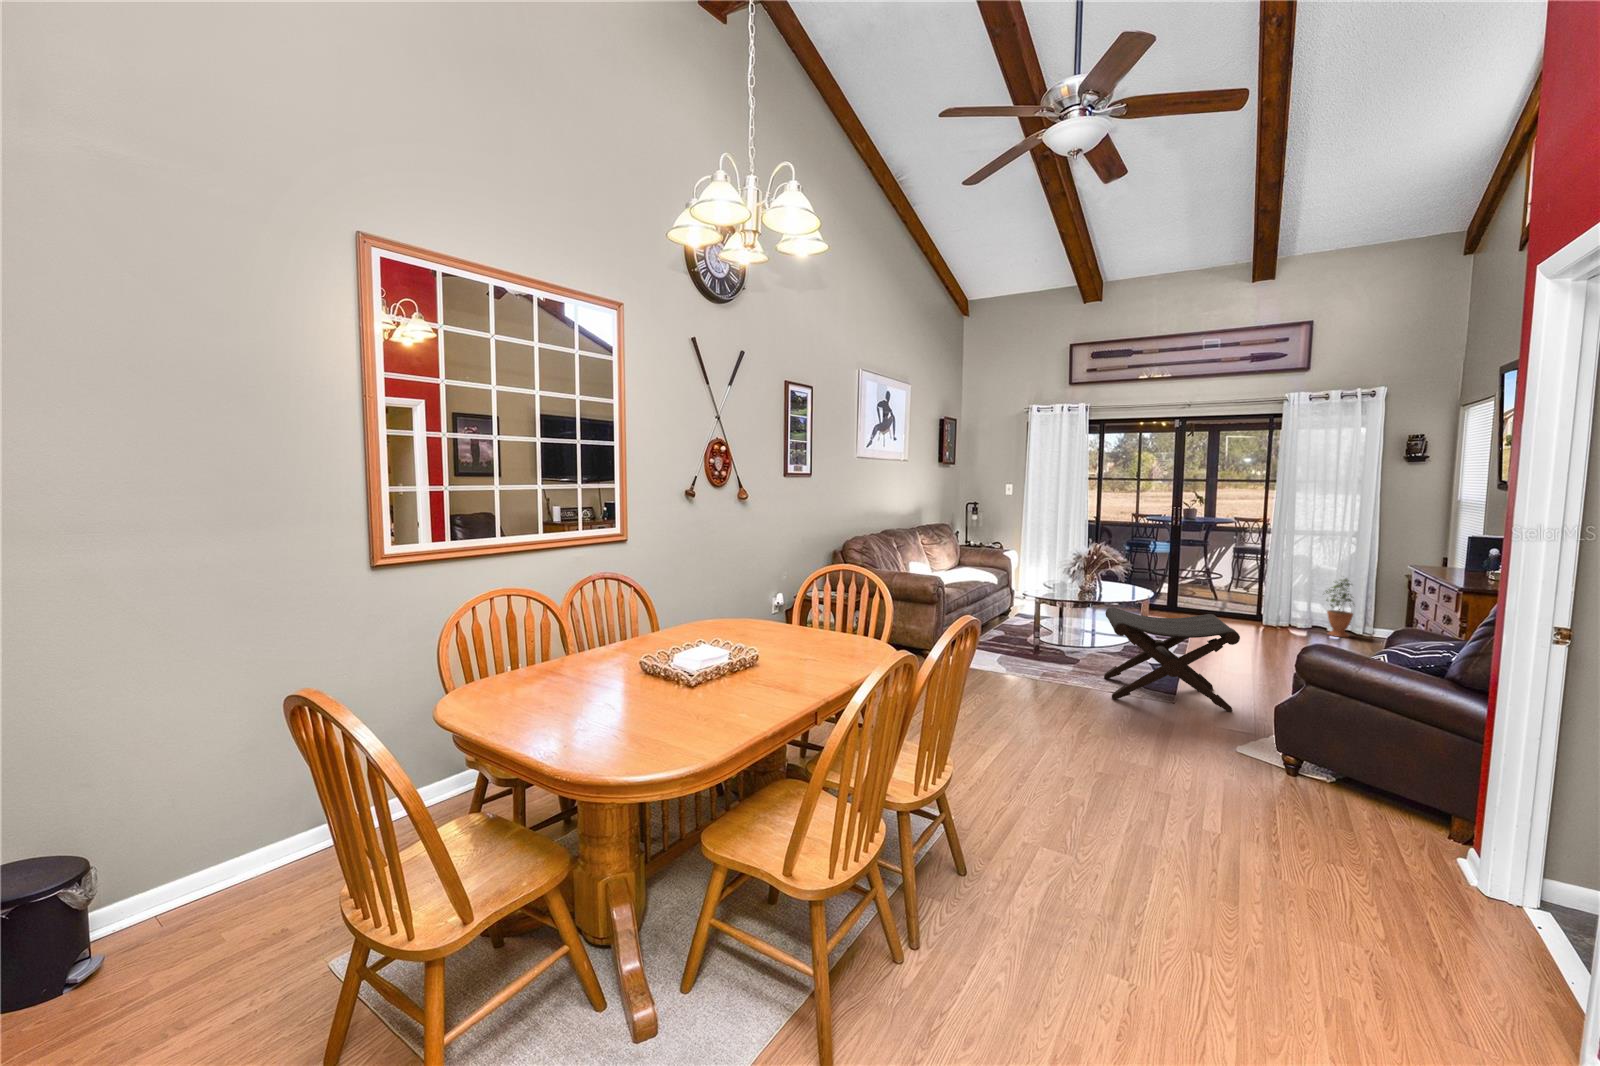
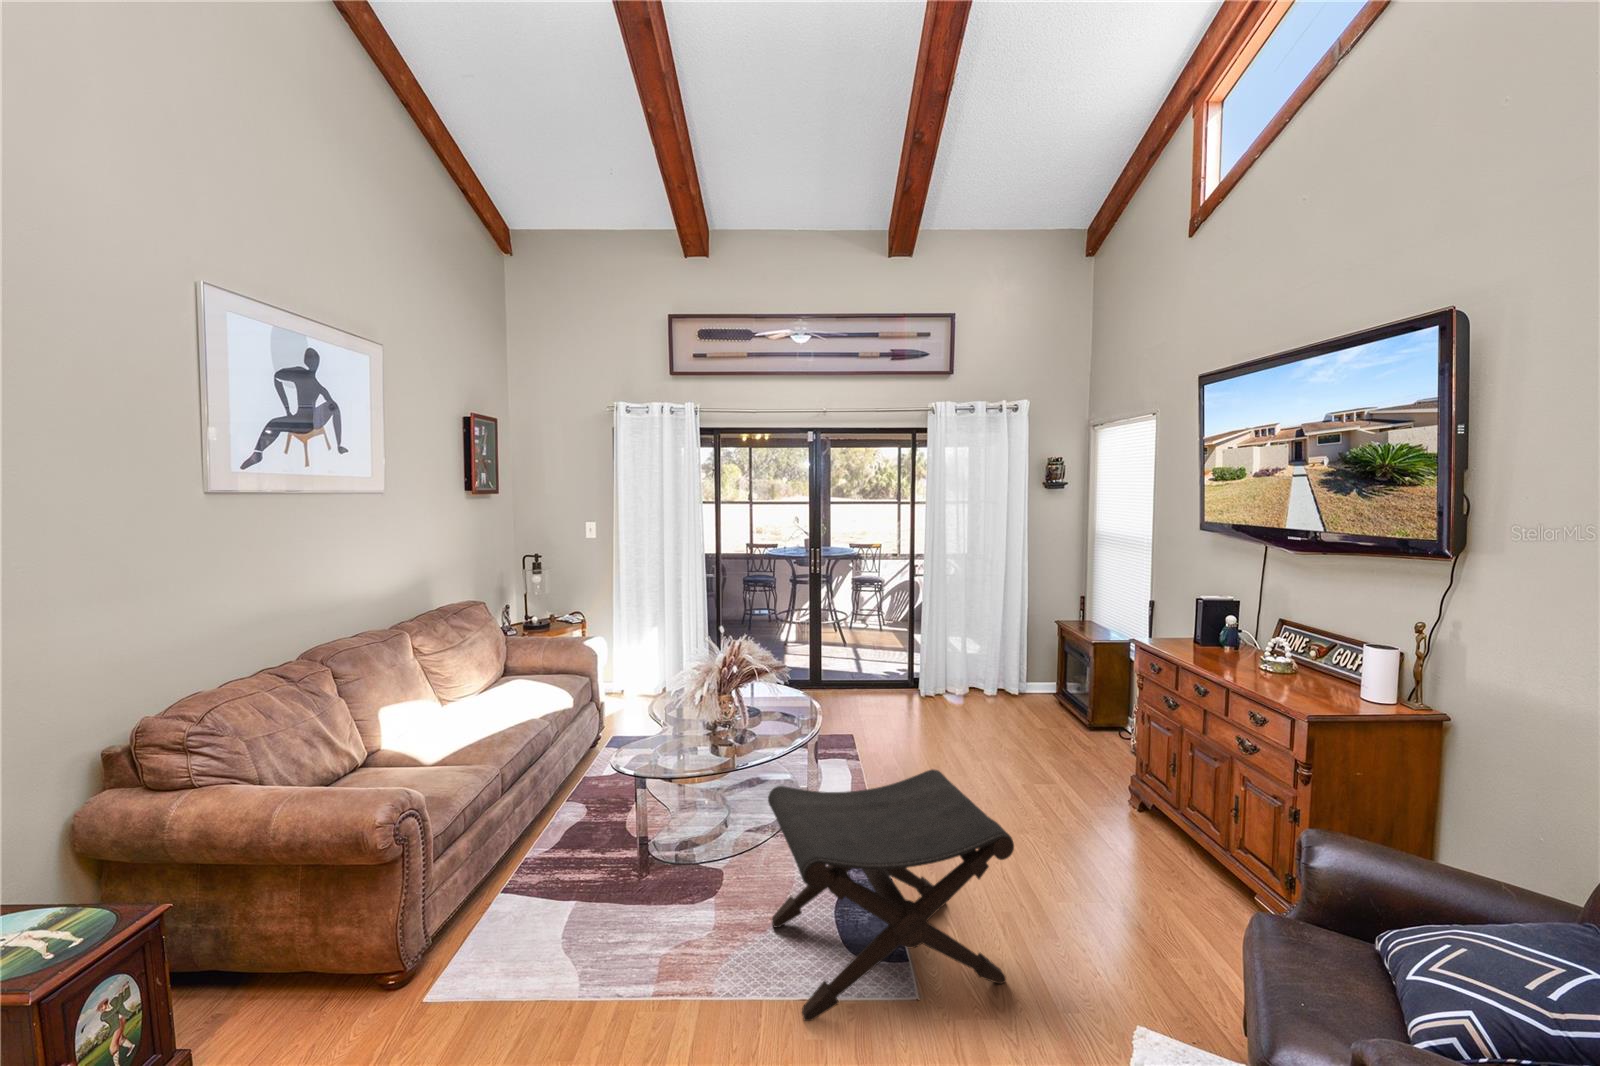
potted plant: present [1326,579,1353,637] -> none [983,630,1016,707]

